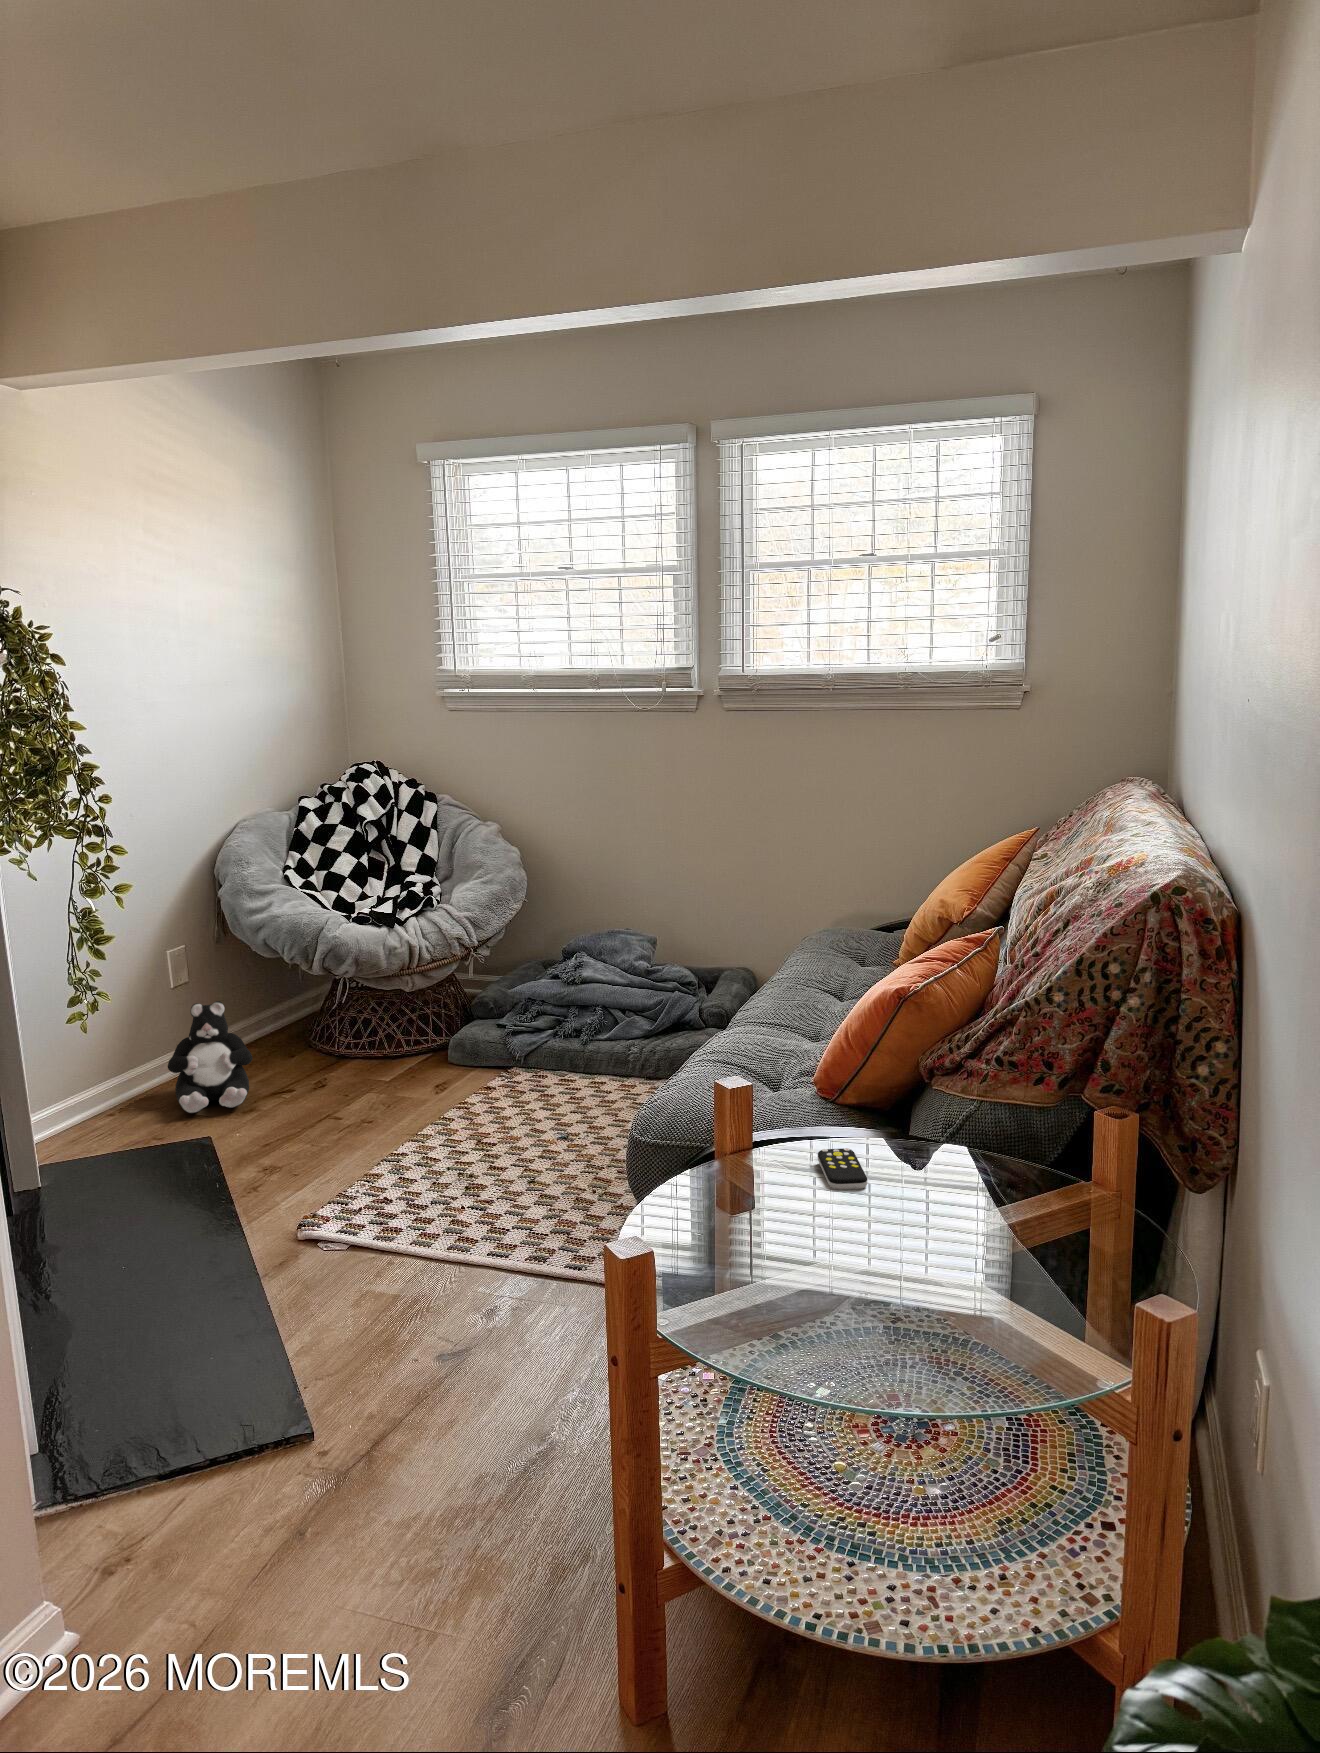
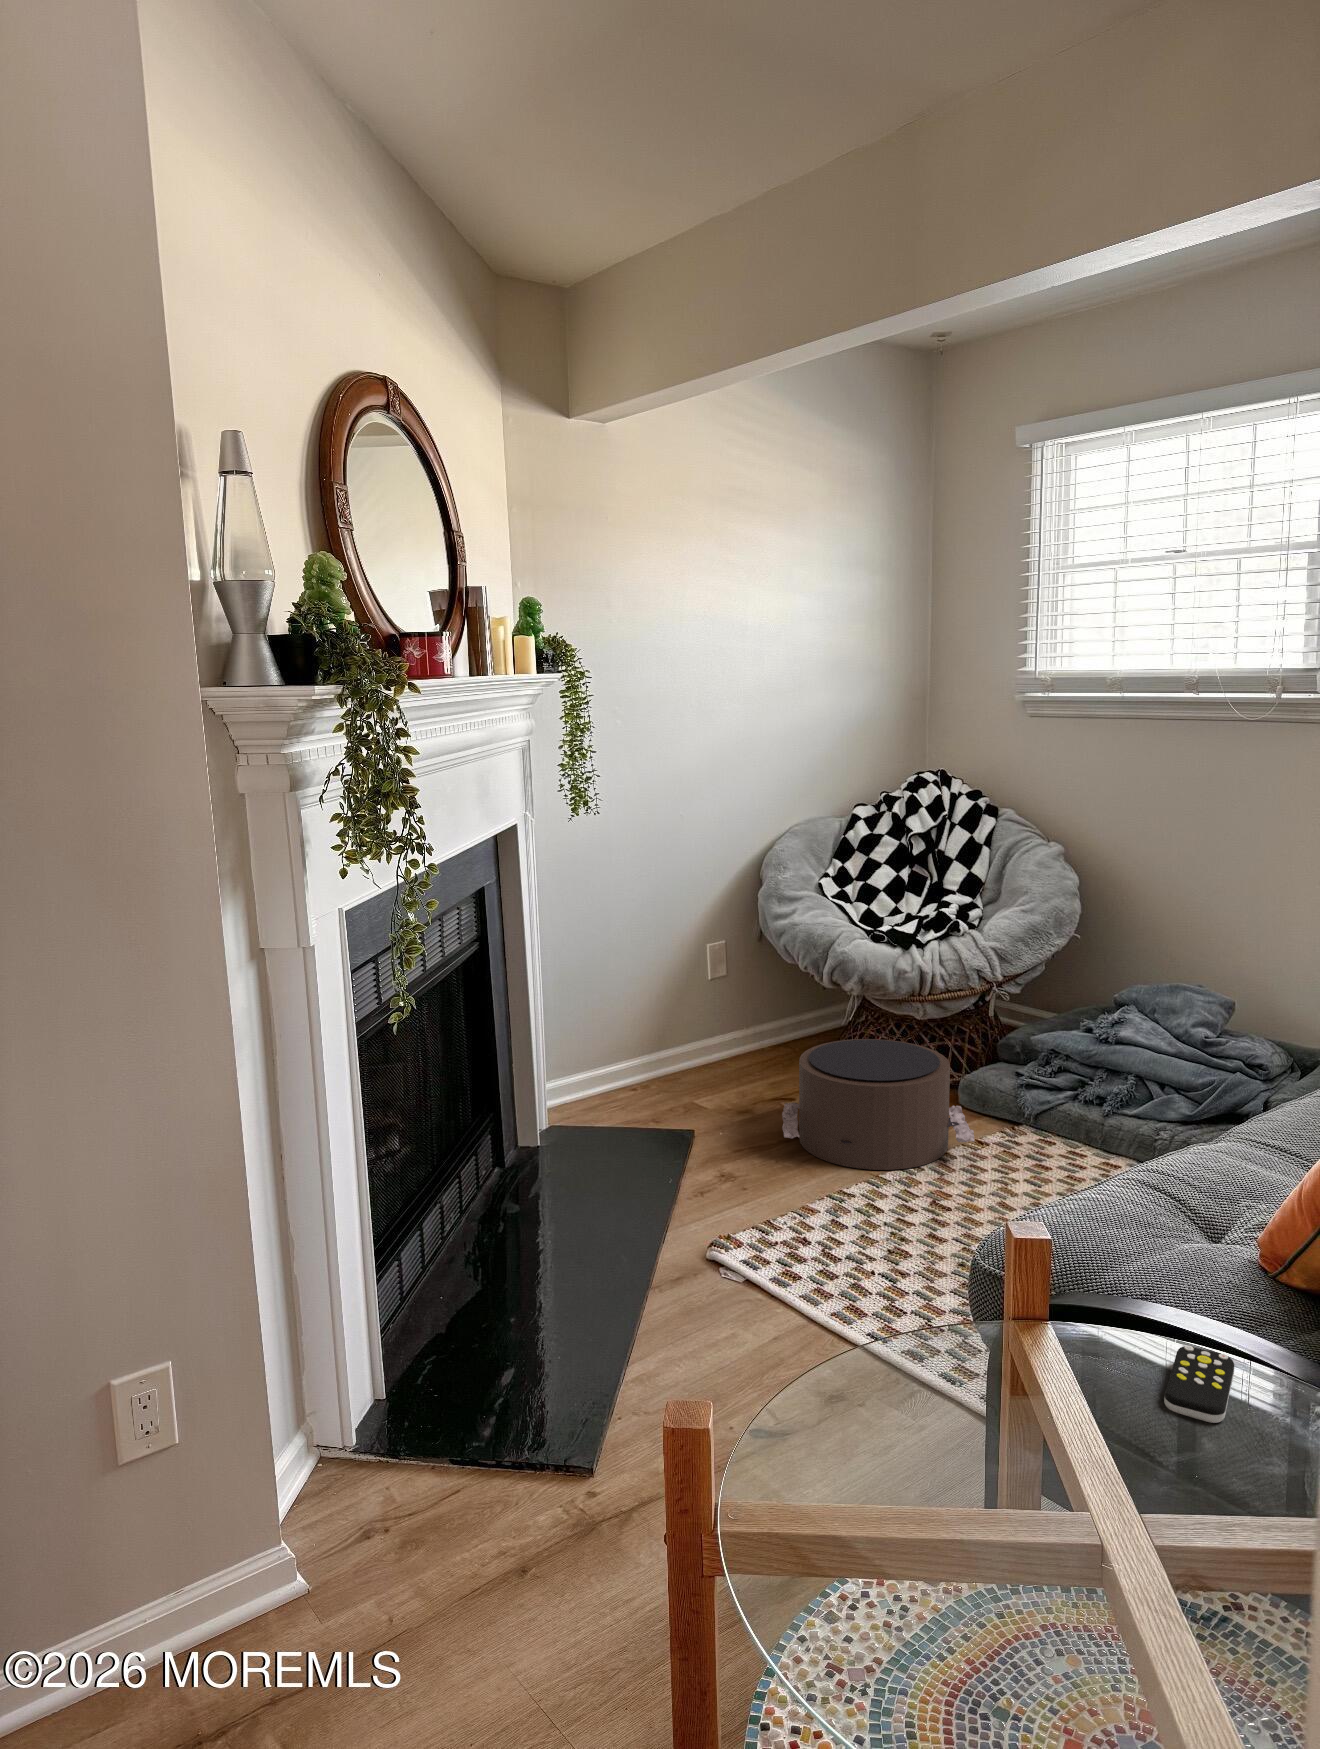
plush toy: present [168,1001,252,1113] -> none [670,999,748,1107]
pouf: none [306,1012,494,1132] -> present [782,1039,974,1170]

